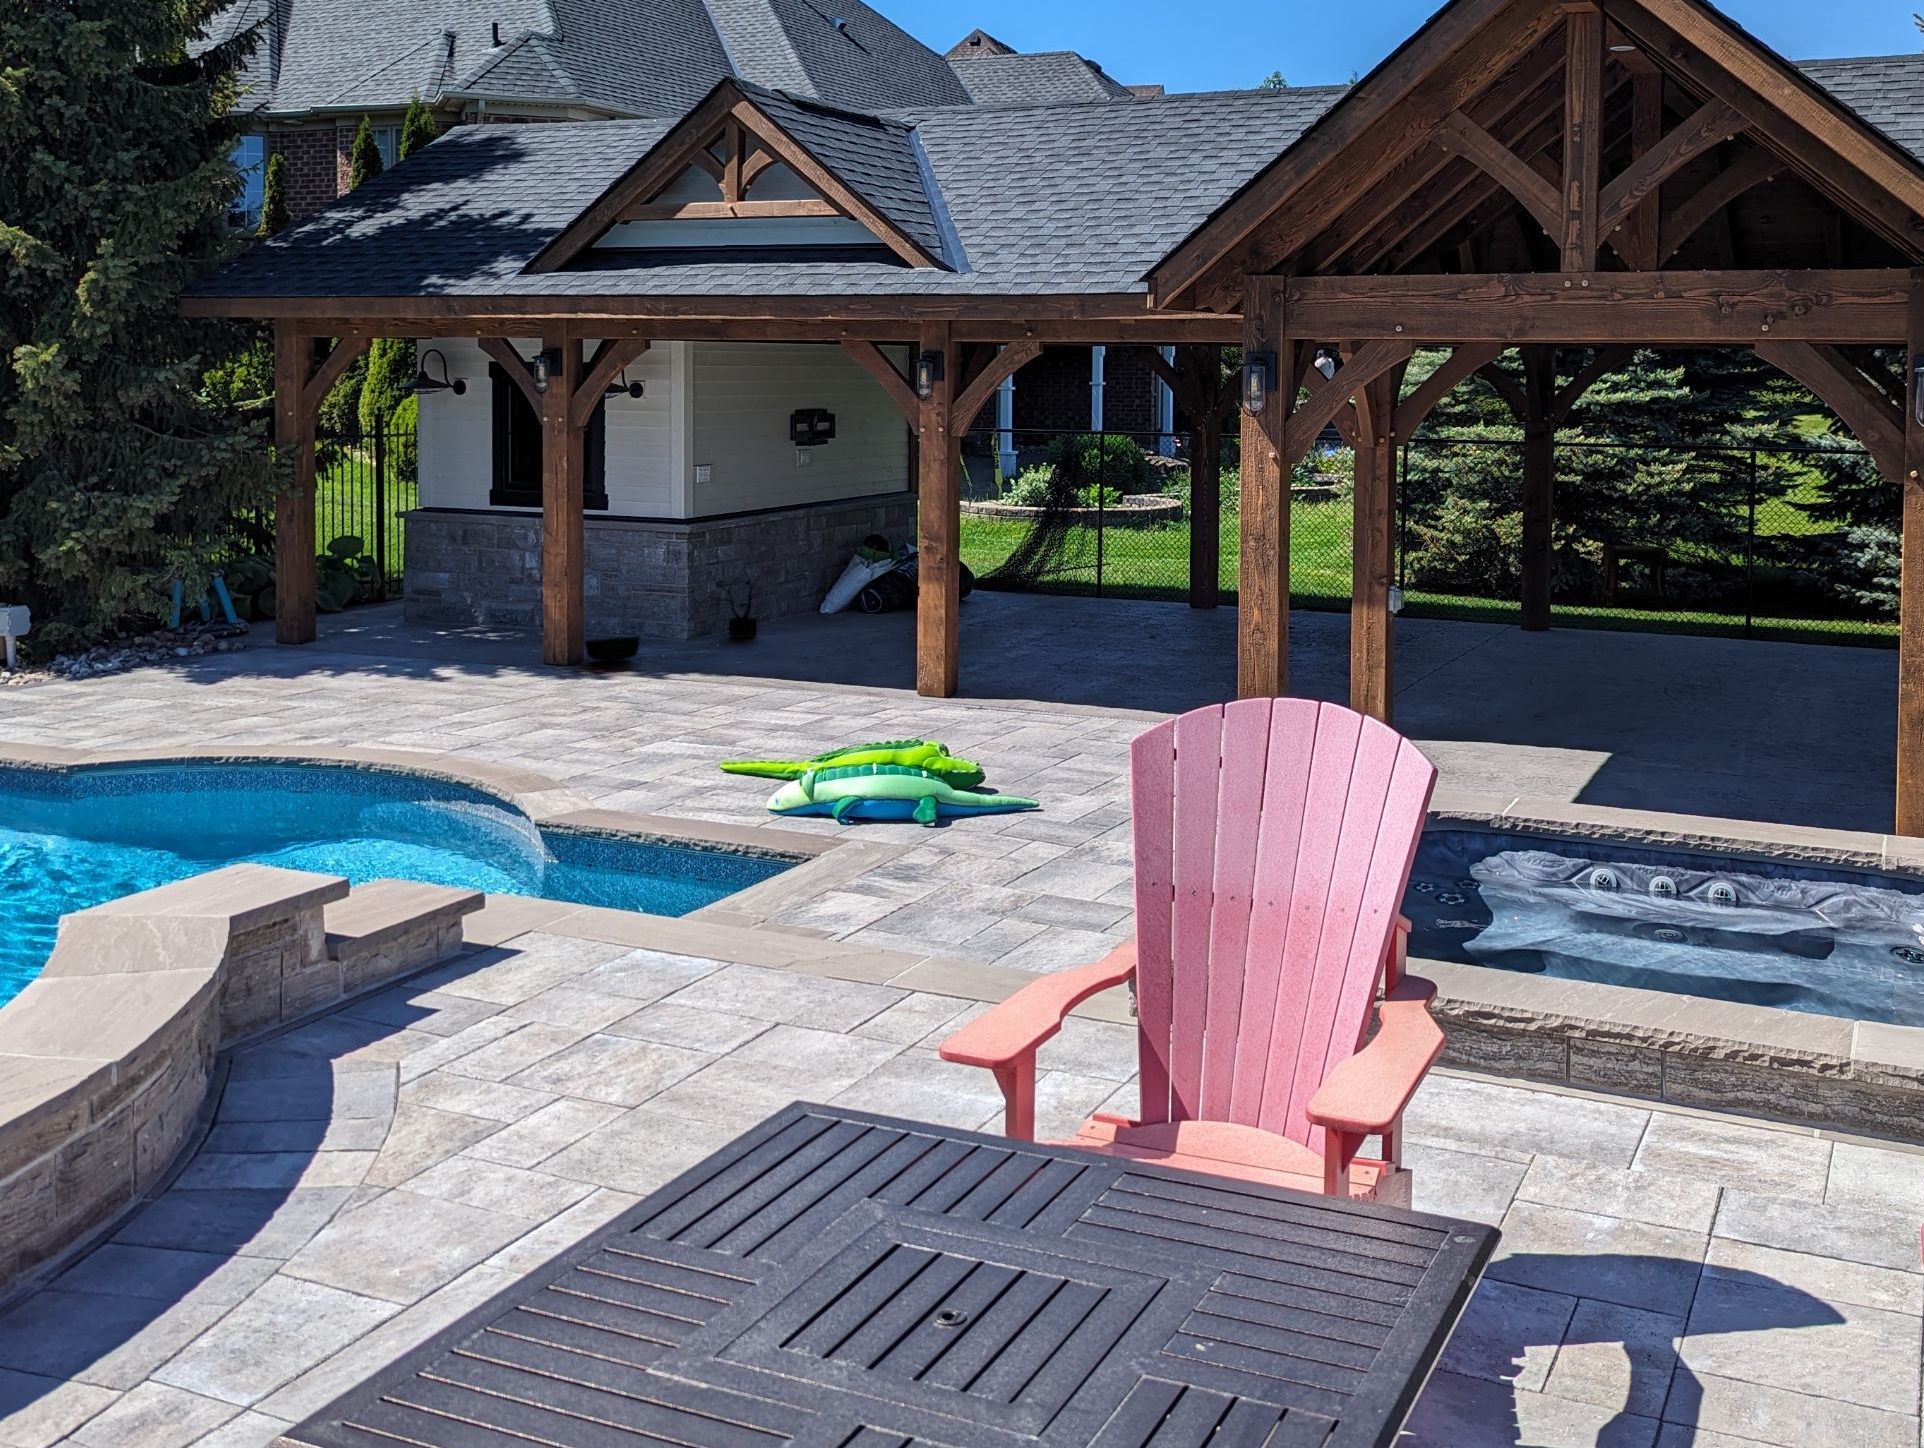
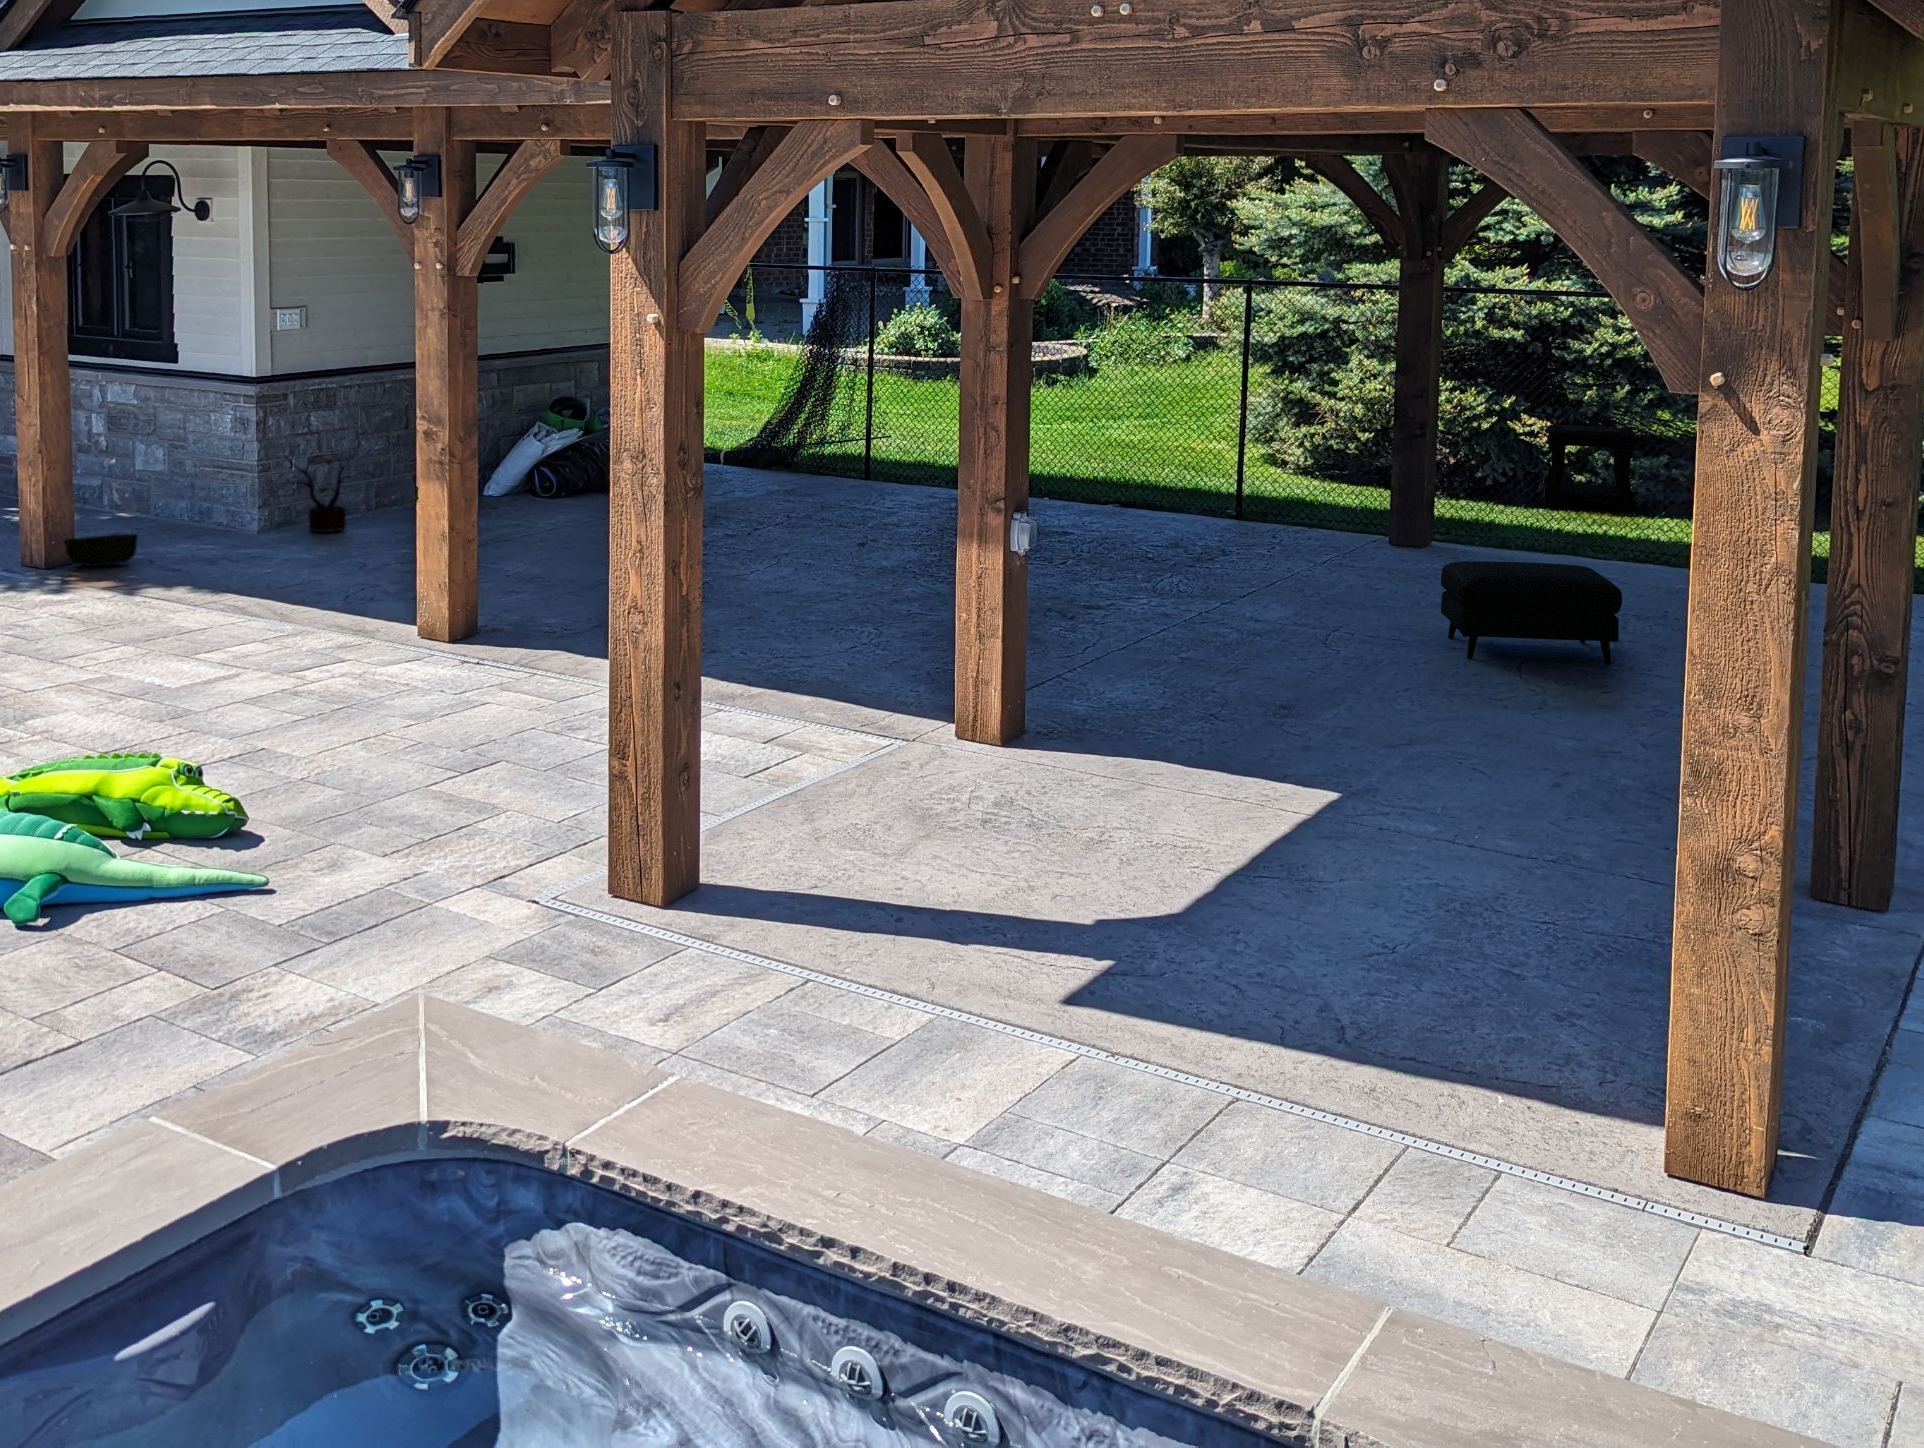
ottoman: none [1601,626,1726,689] -> present [1441,561,1622,664]

